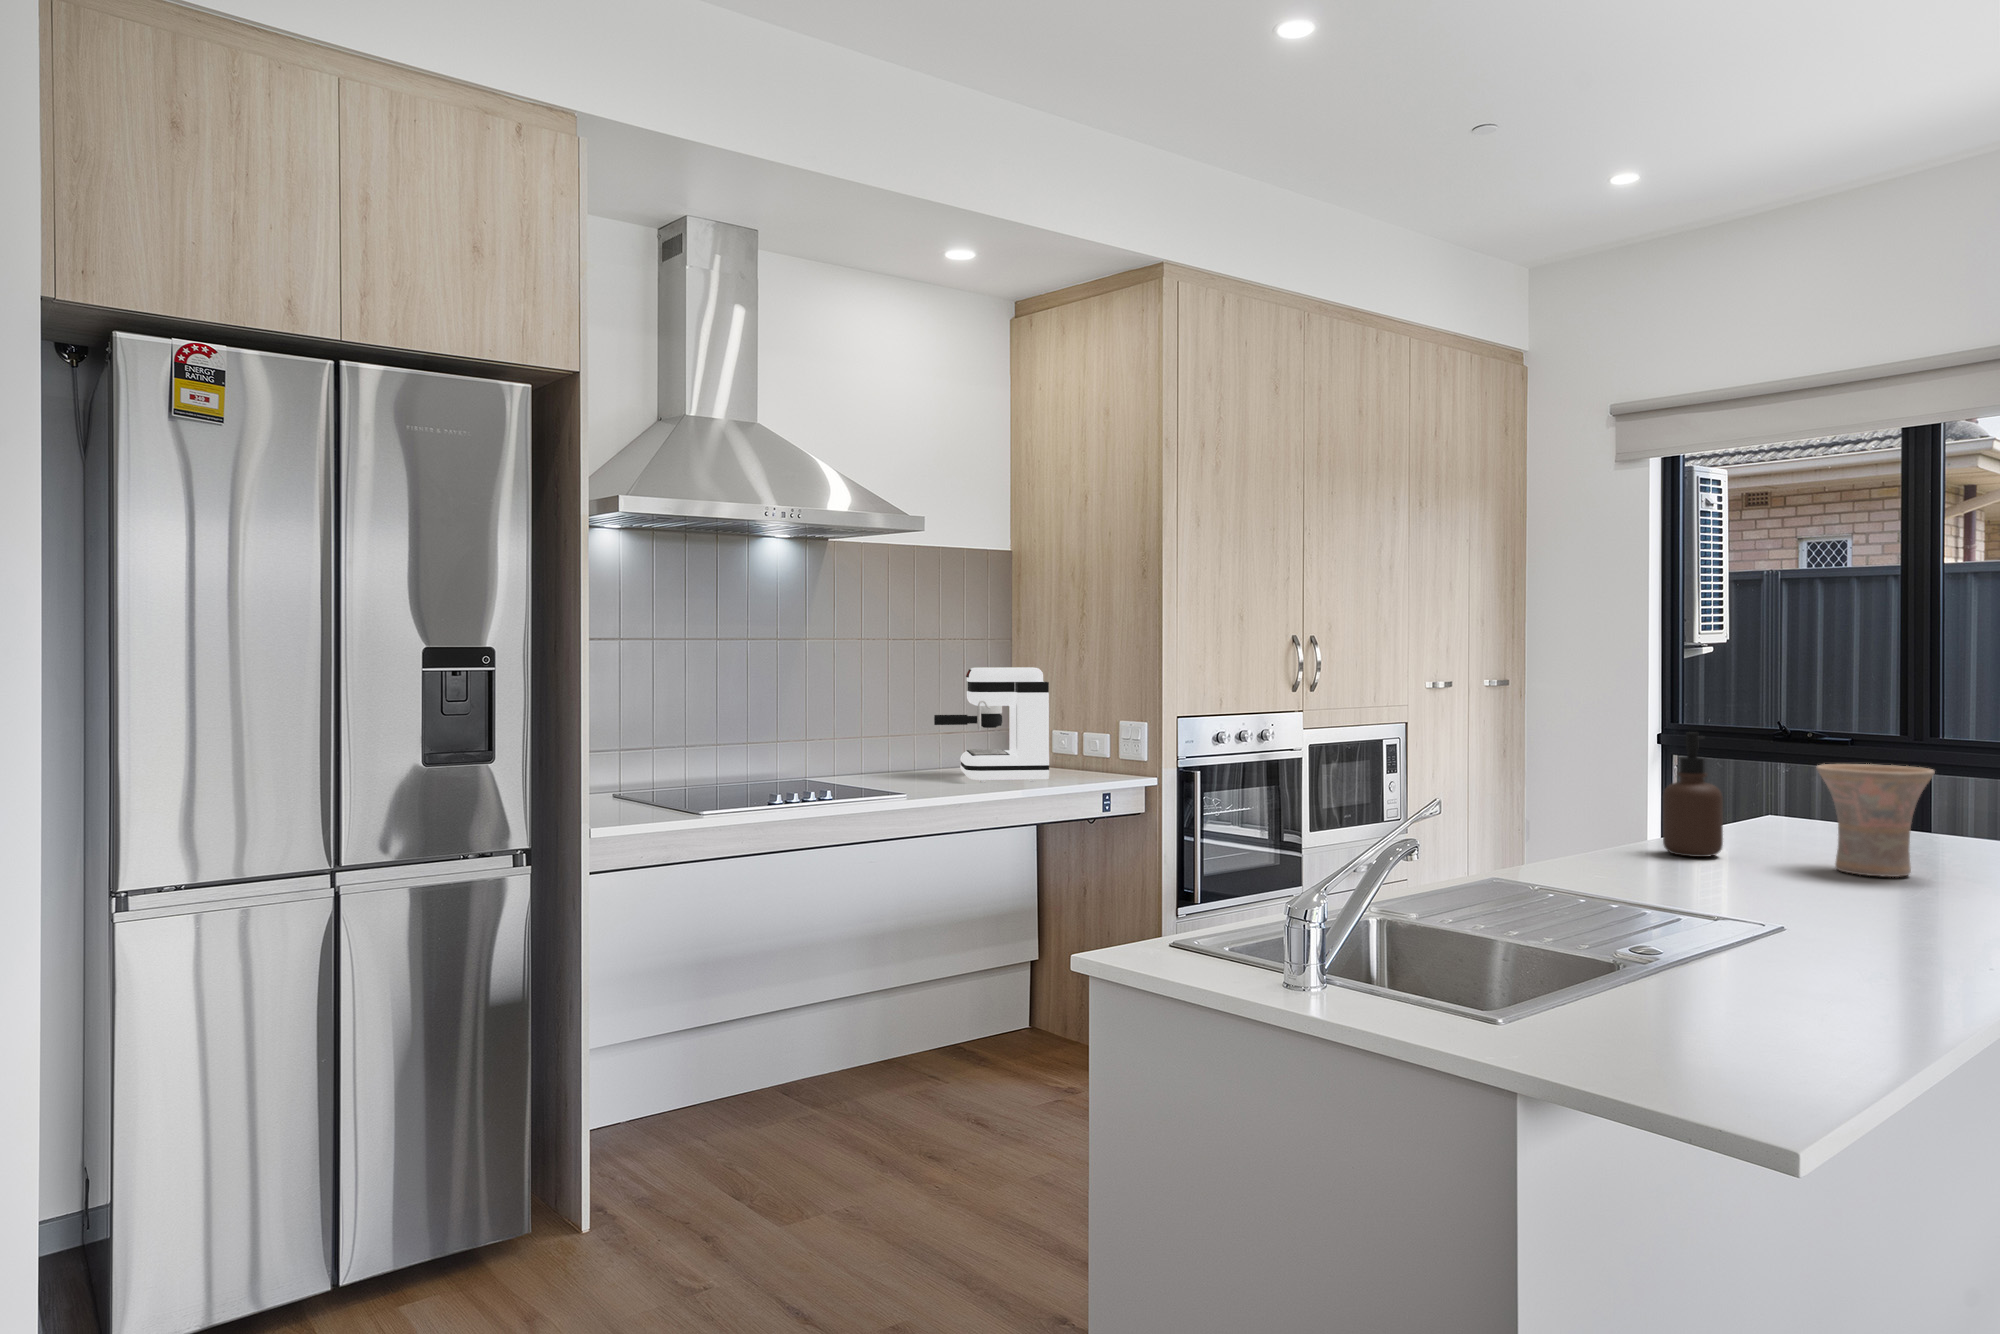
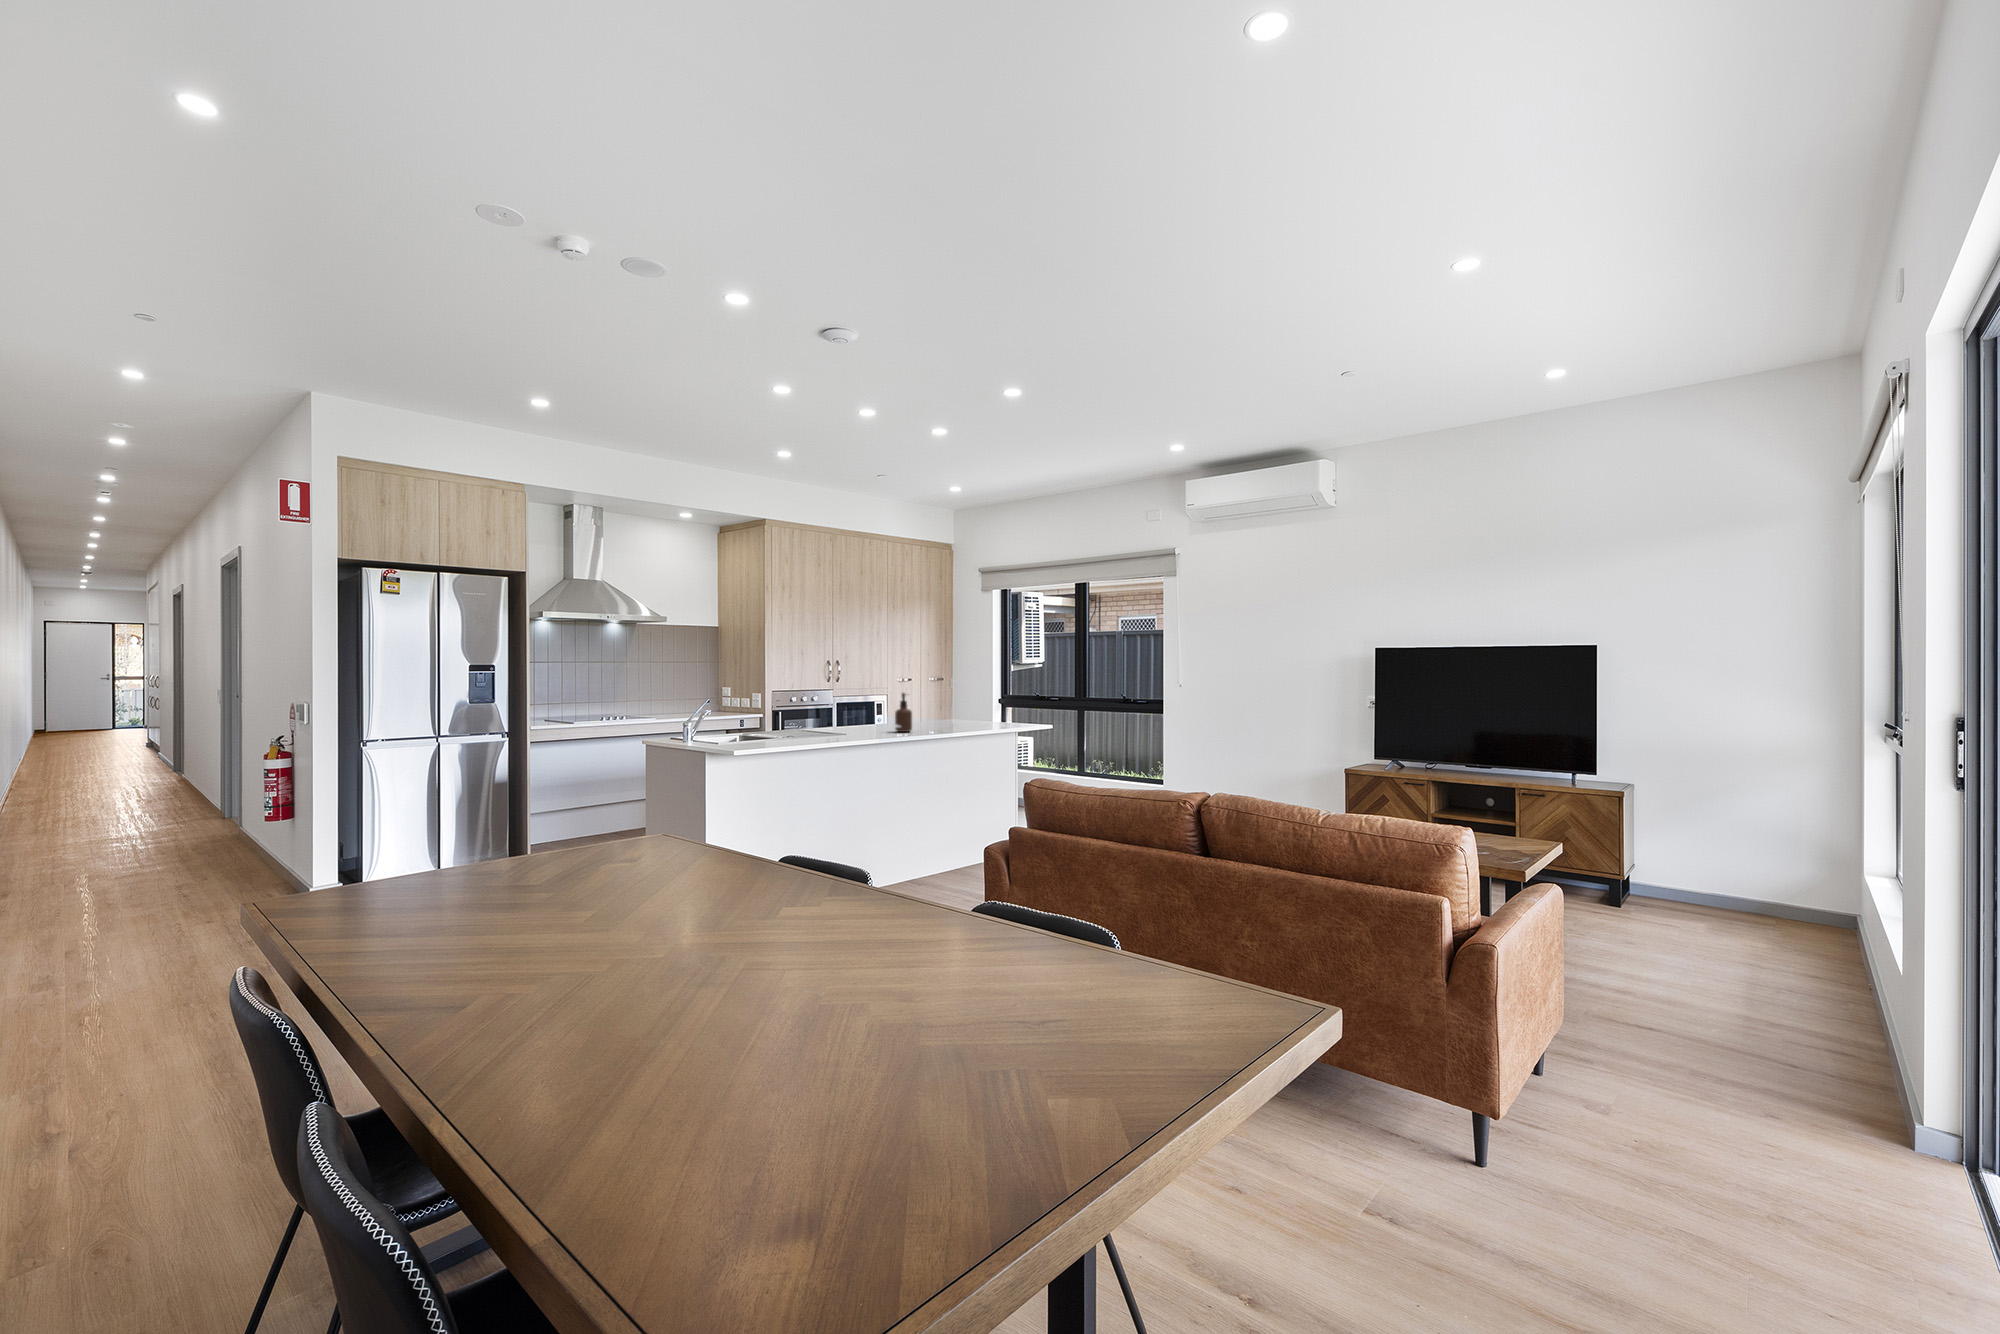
coffee maker: present [934,667,1049,783] -> none [678,673,723,718]
vase: present [1817,764,1935,877] -> none [929,702,959,735]

